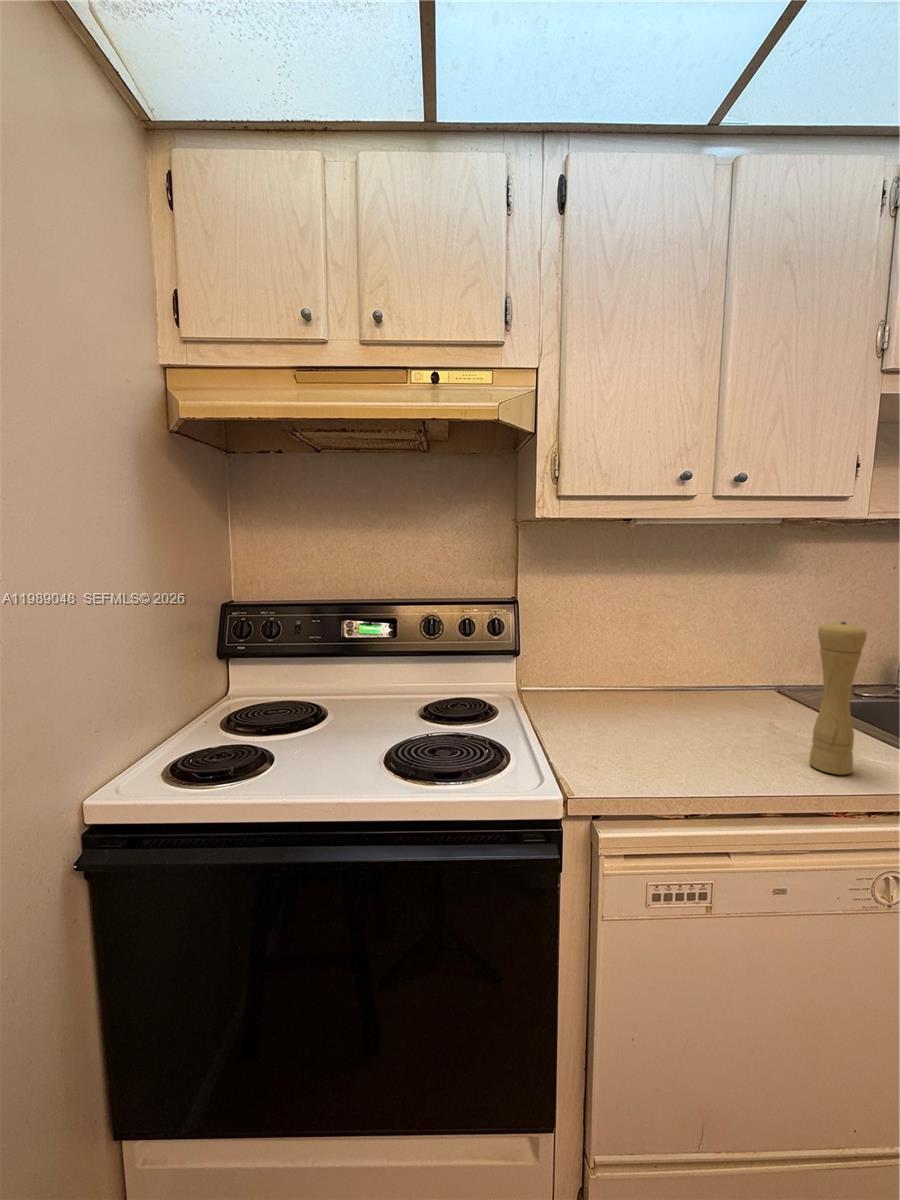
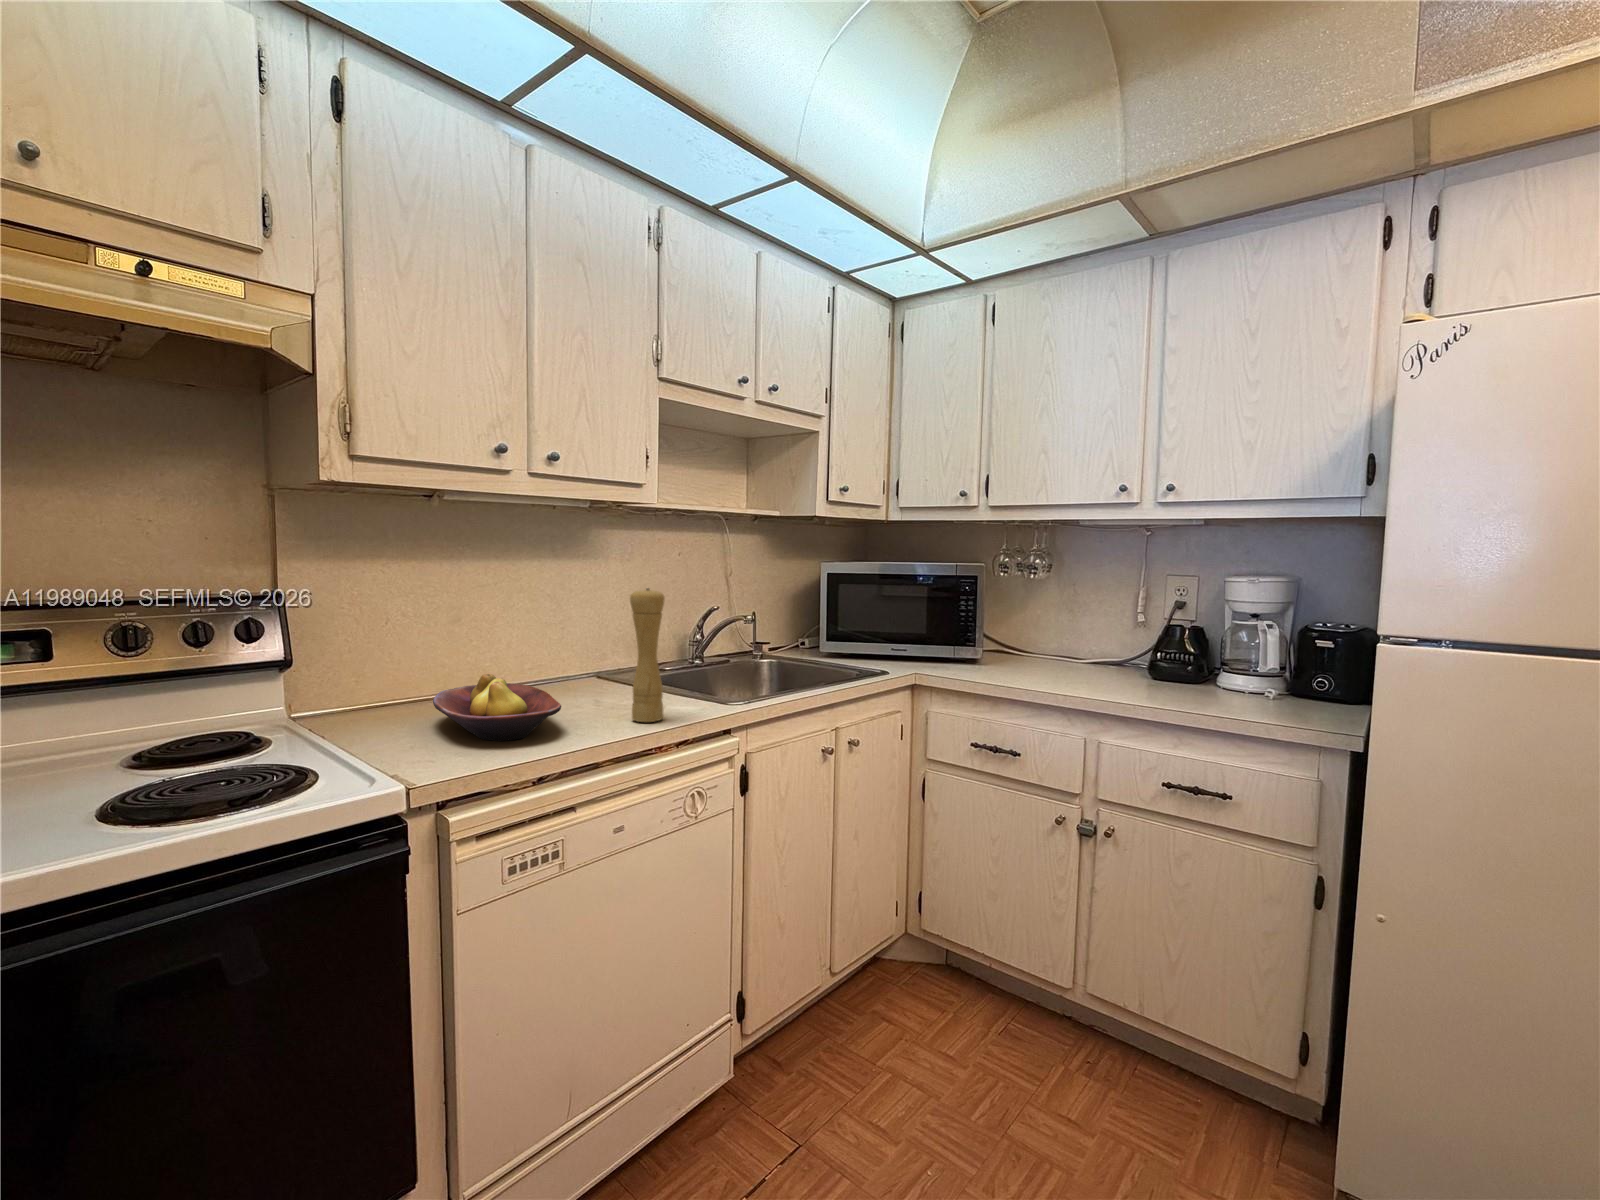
fruit bowl: none [610,684,726,760] -> present [433,673,561,741]

